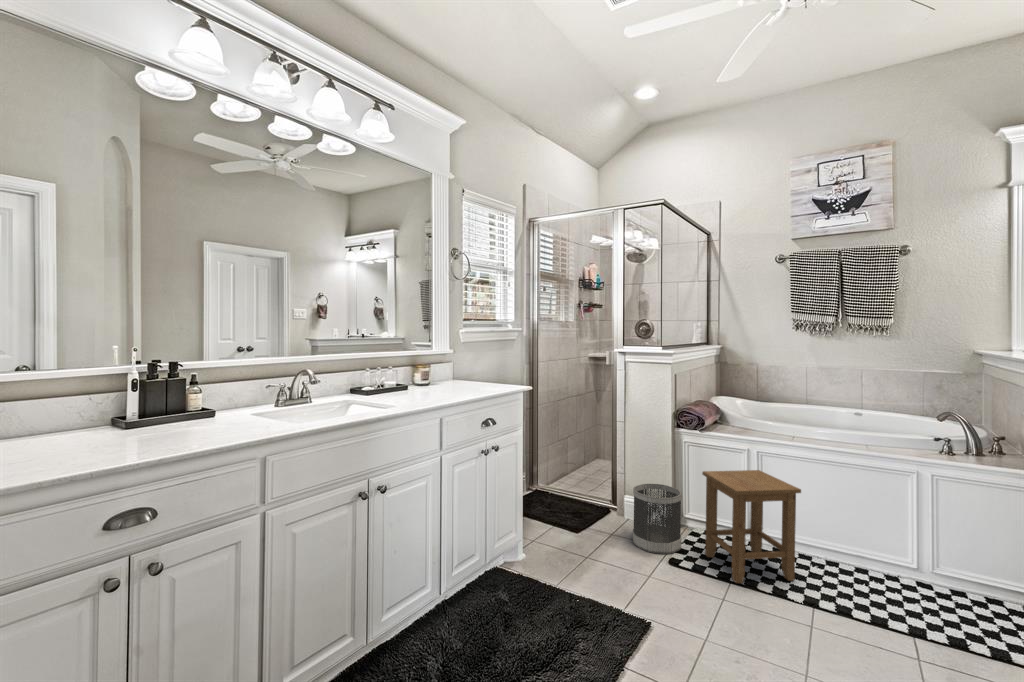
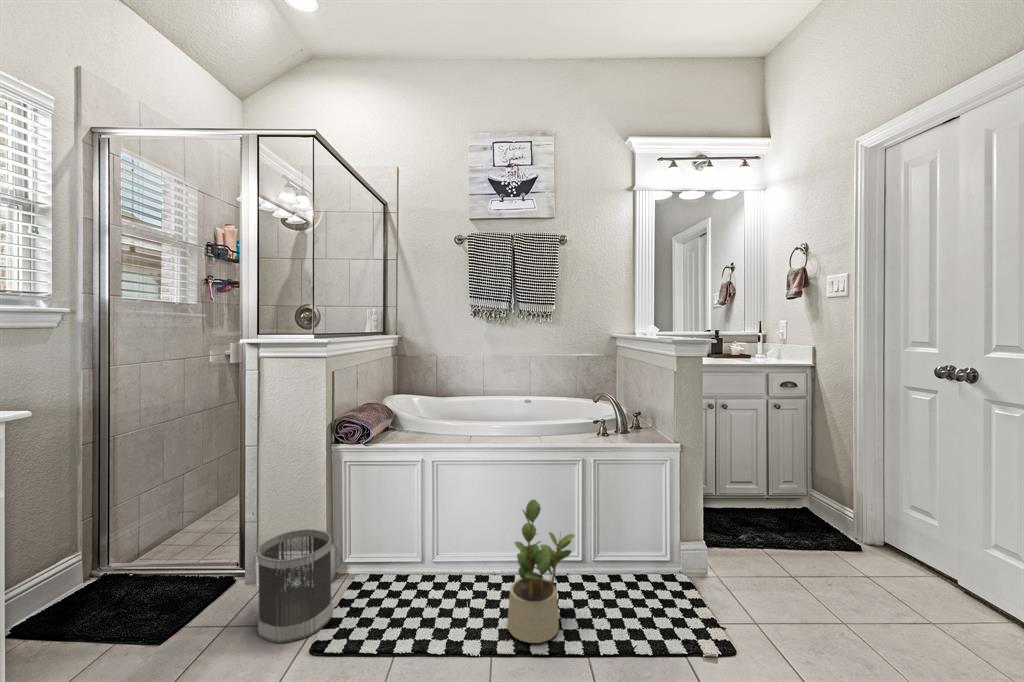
stool: present [702,470,801,583] -> none [358,486,475,659]
potted plant: none [831,490,904,610] -> present [507,500,575,643]

